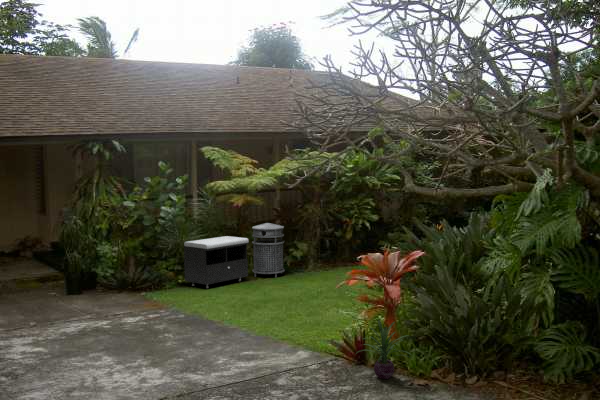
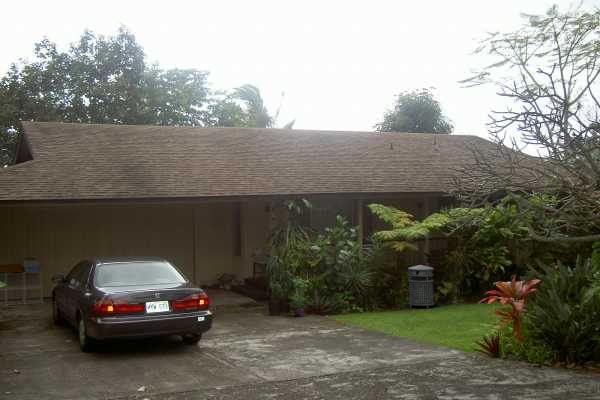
storage bench: present [184,236,249,288] -> none [356,275,406,314]
decorative plant: present [357,320,411,379] -> present [295,291,304,317]

